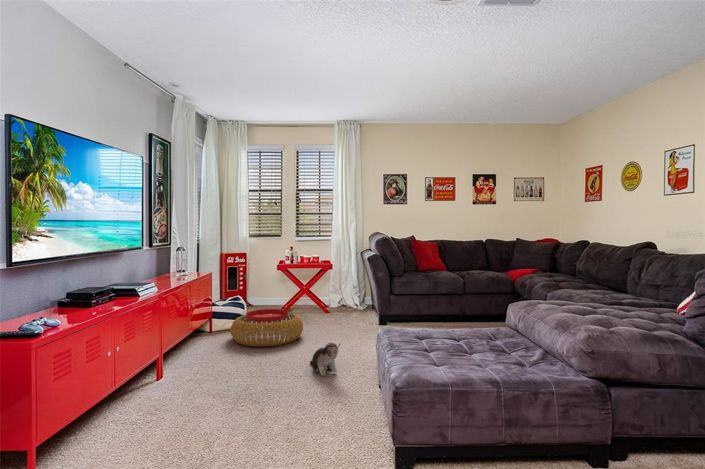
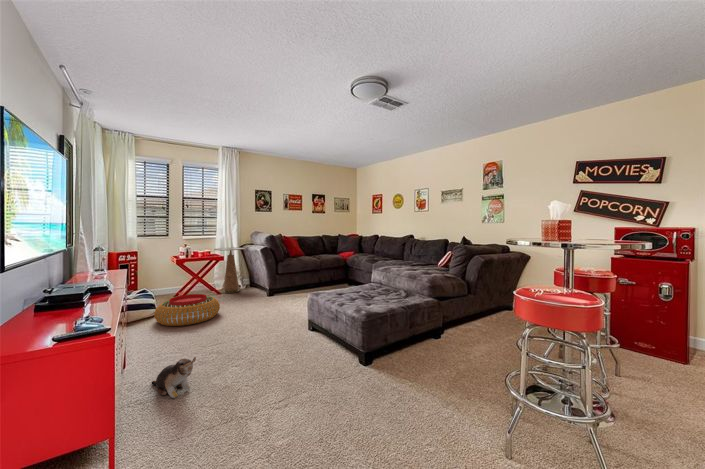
side table: none [324,253,363,314] -> present [214,248,246,293]
plush toy: present [310,343,340,376] -> present [152,357,196,398]

